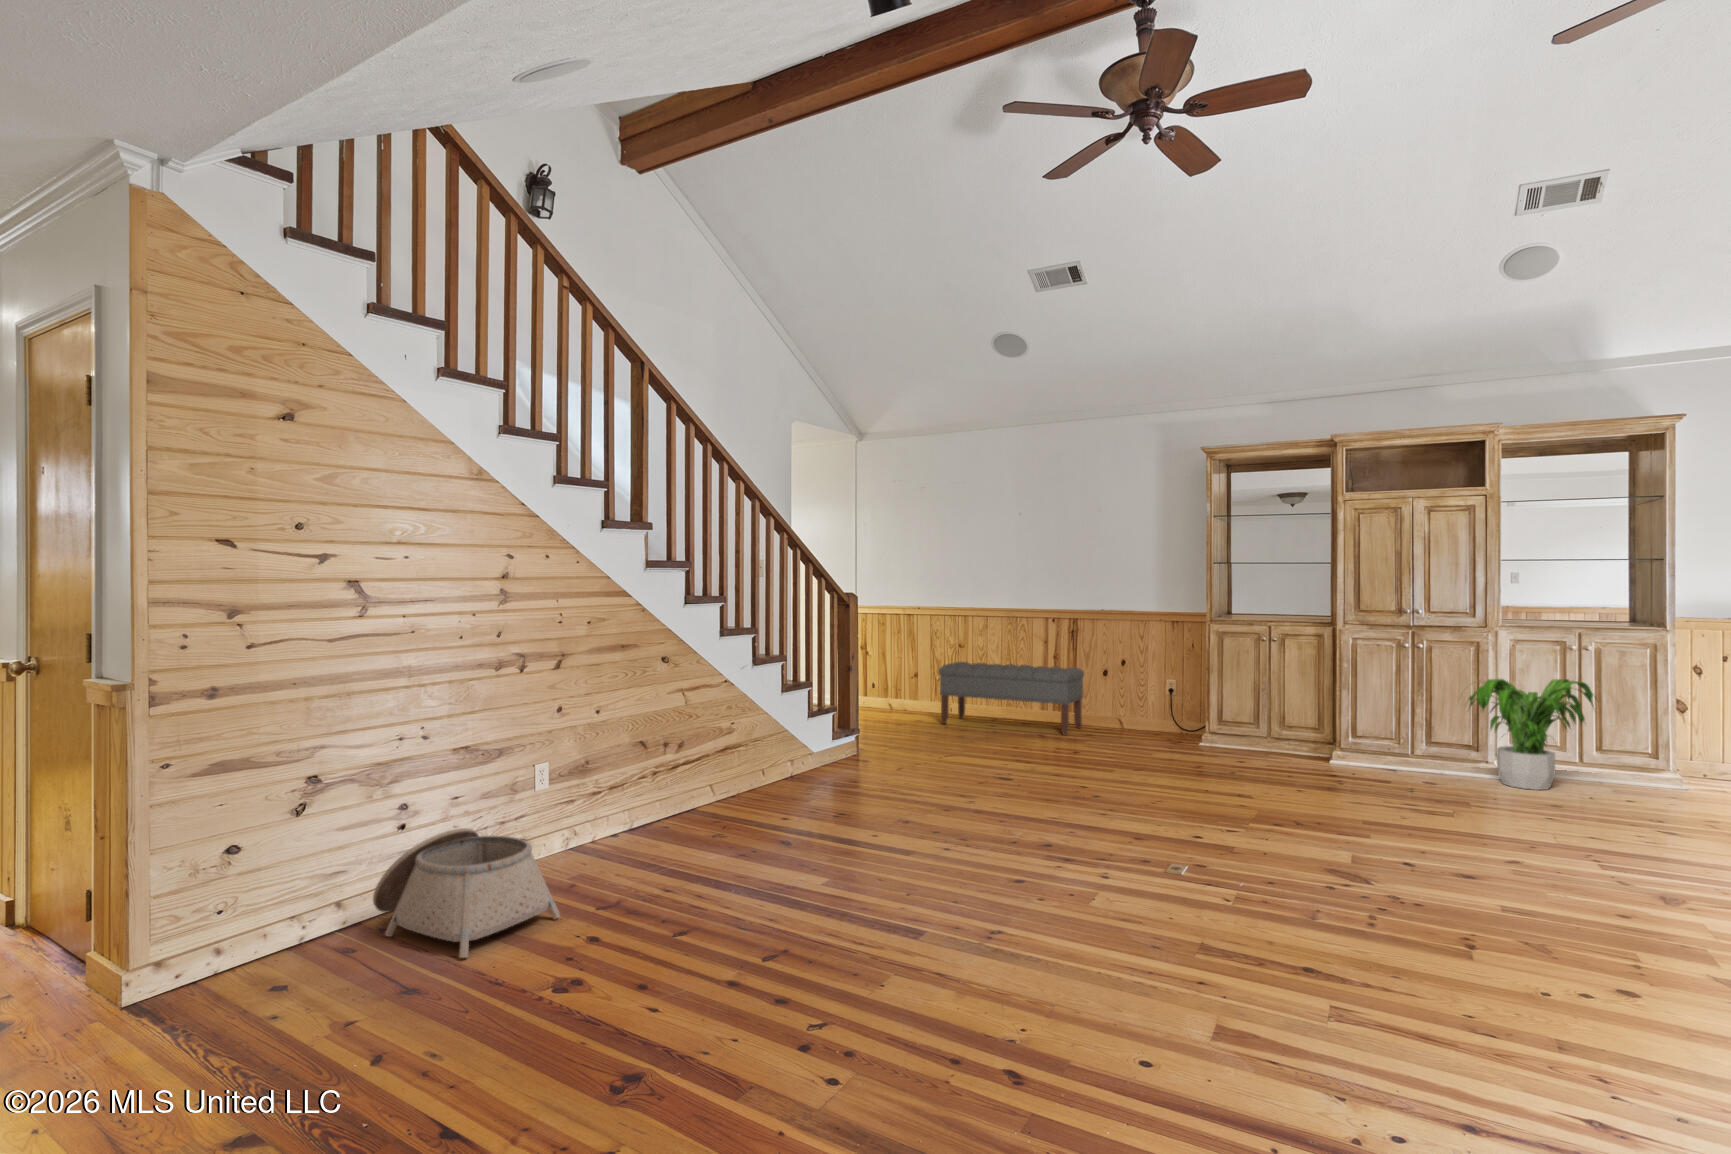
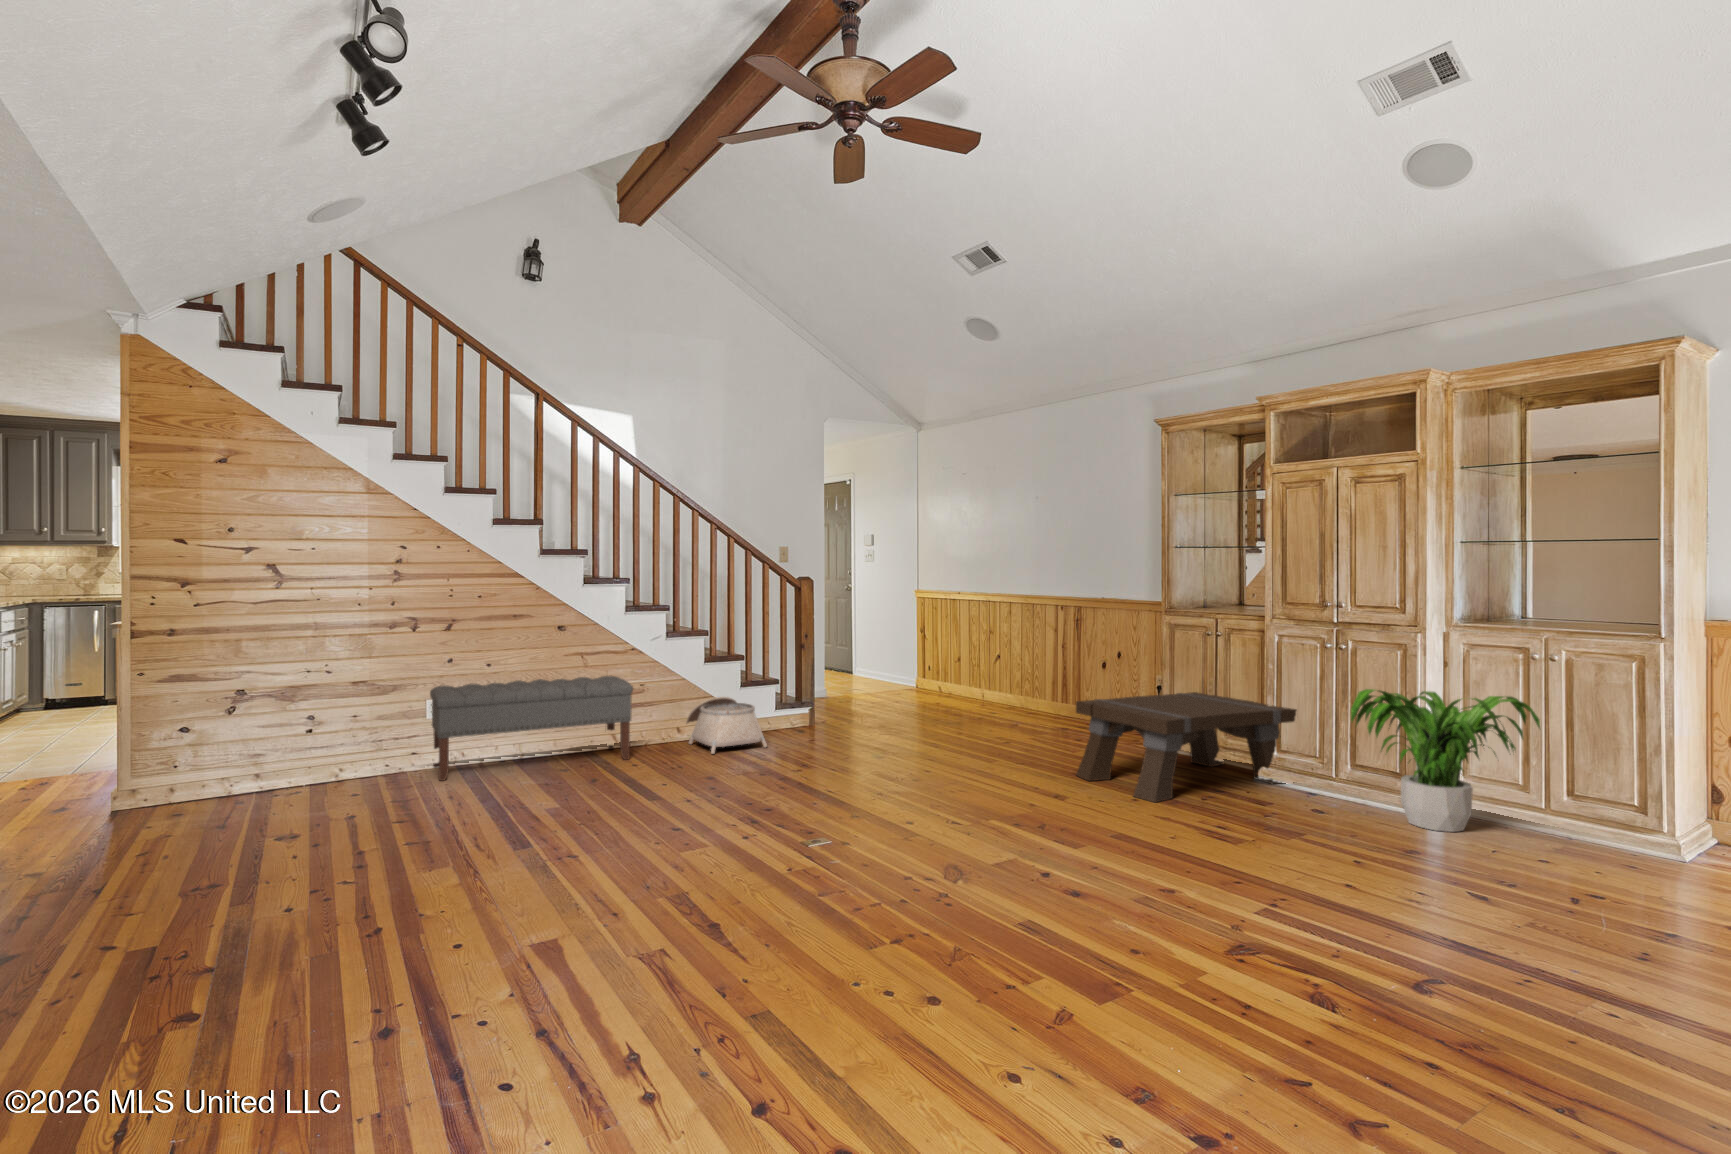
bench: present [939,662,1084,735] -> present [430,676,633,781]
coffee table: none [1213,692,1375,794] -> present [1076,692,1297,802]
basket: present [373,828,560,958] -> present [686,697,767,754]

